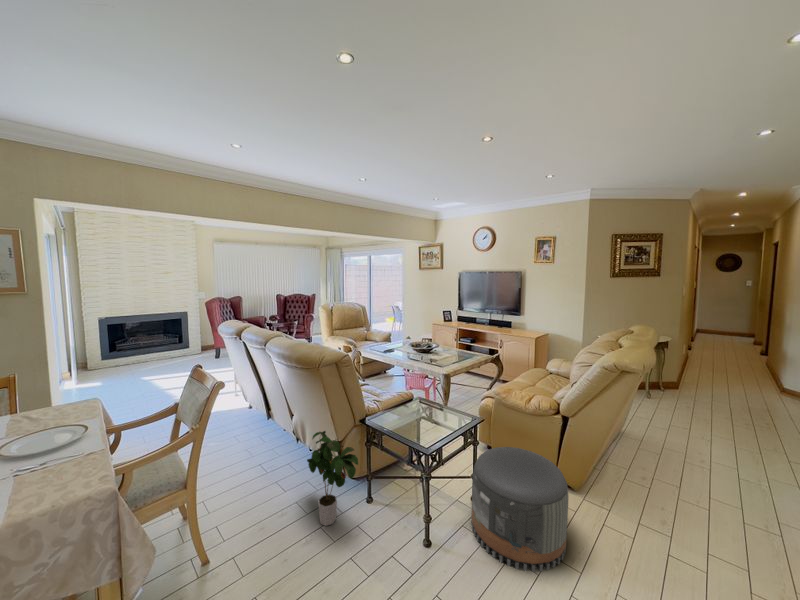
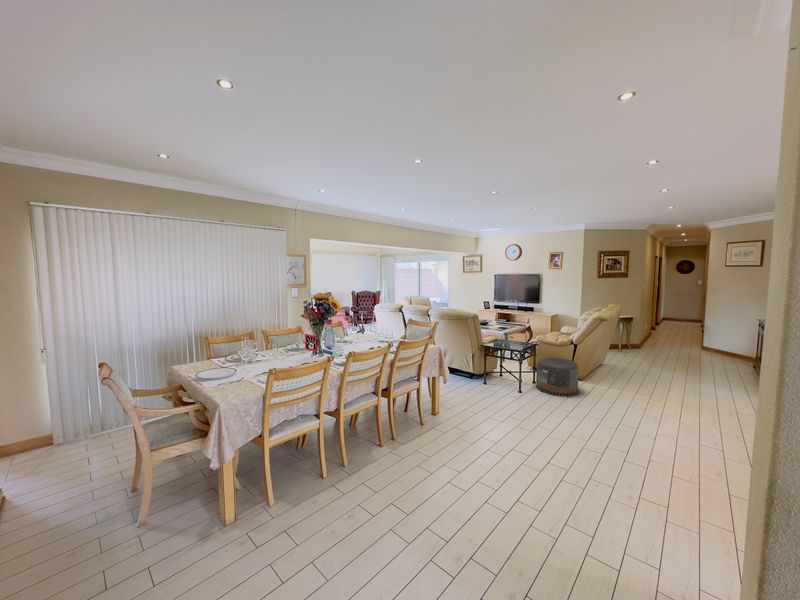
potted plant: present [307,431,358,526] -> none [460,351,491,389]

